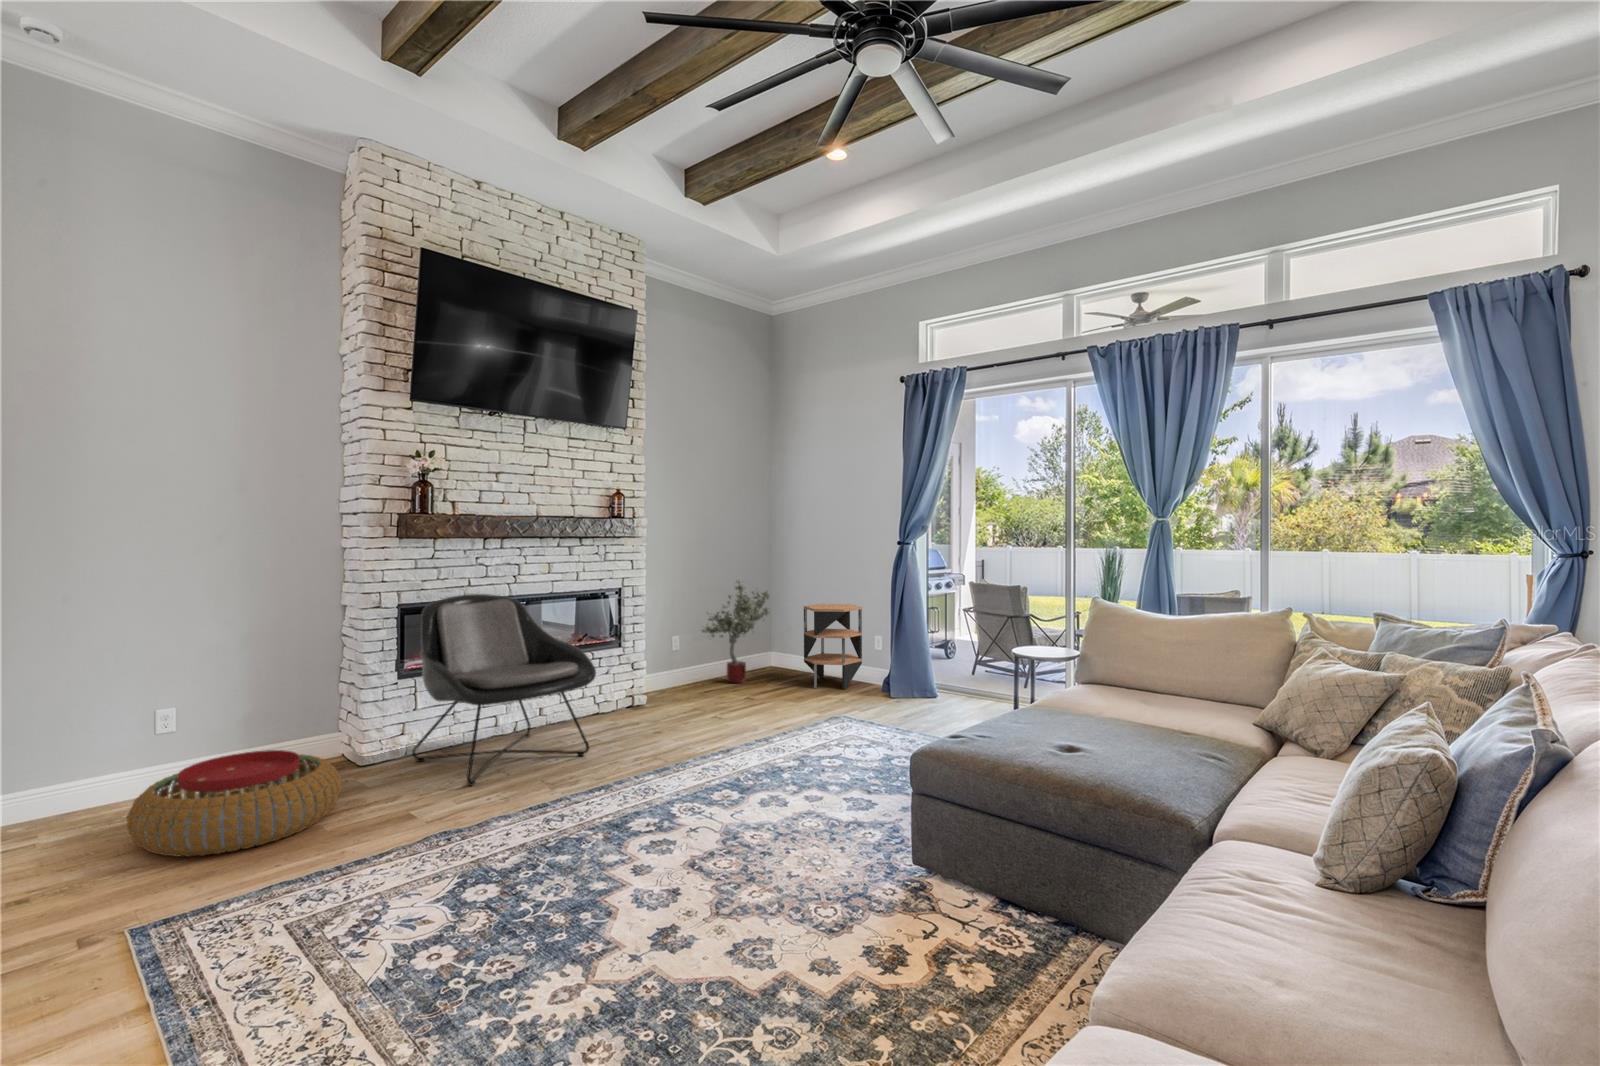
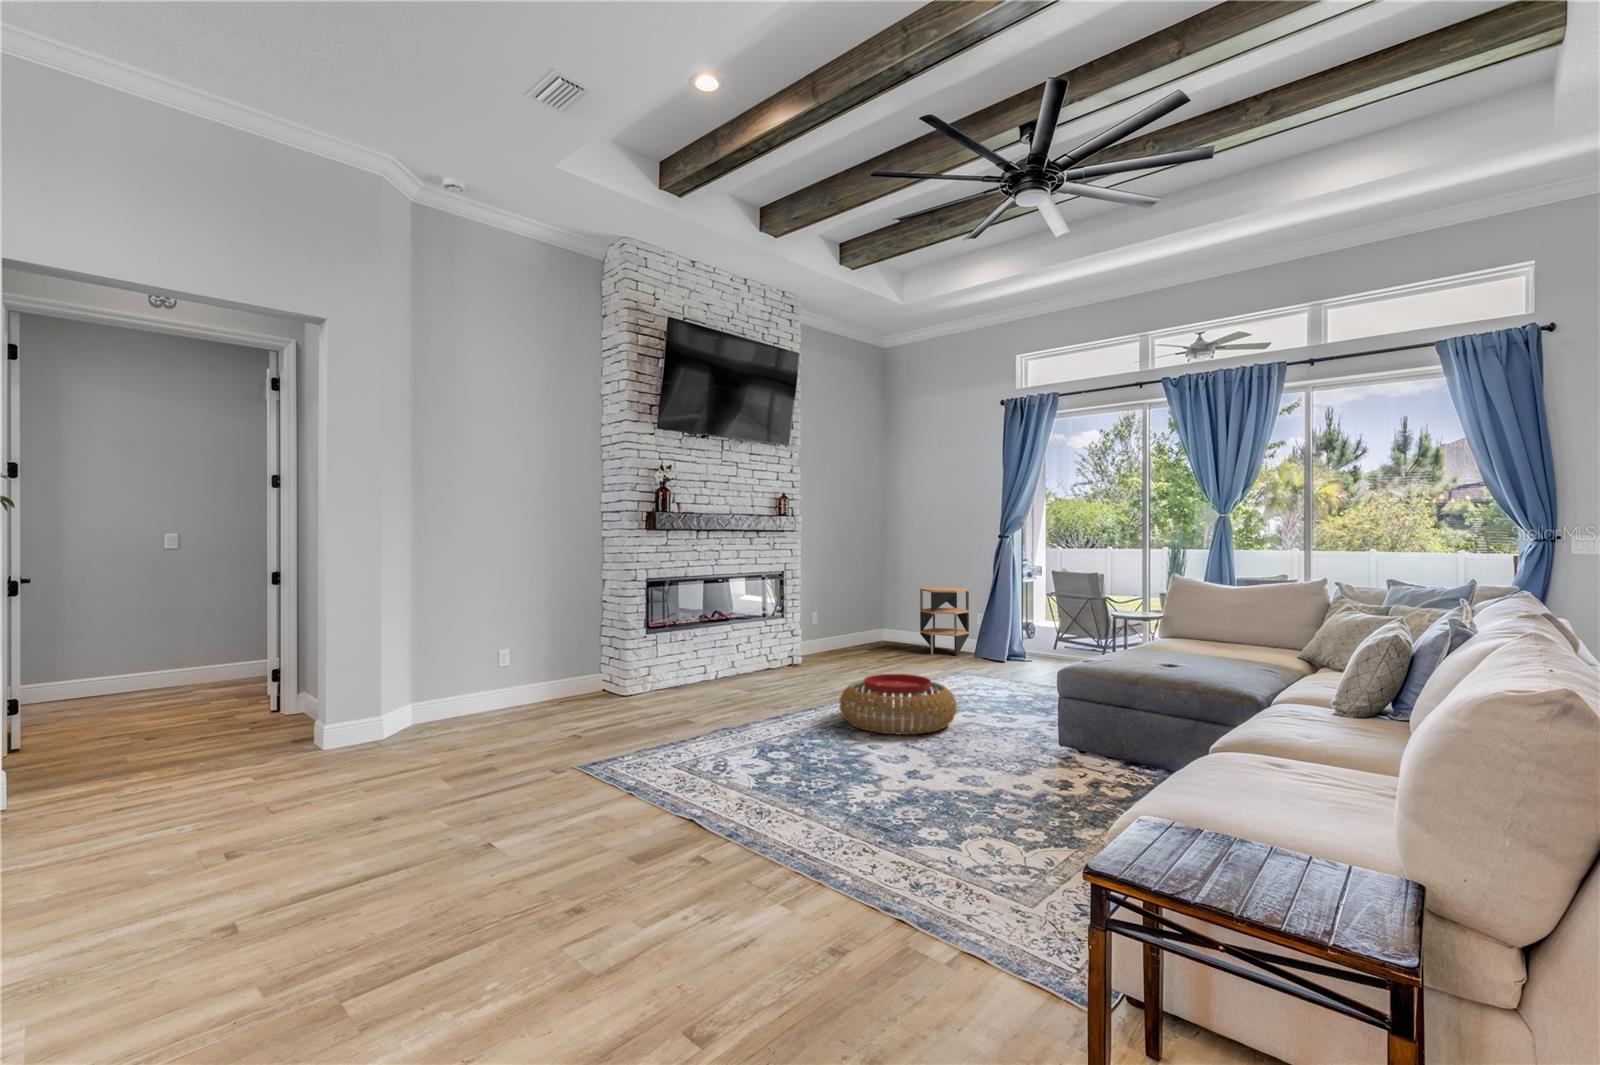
potted tree: present [702,580,769,683] -> none [837,567,891,651]
lounge chair: present [412,594,596,786] -> none [658,572,791,706]
pouf: present [127,750,341,857] -> present [839,674,957,734]

